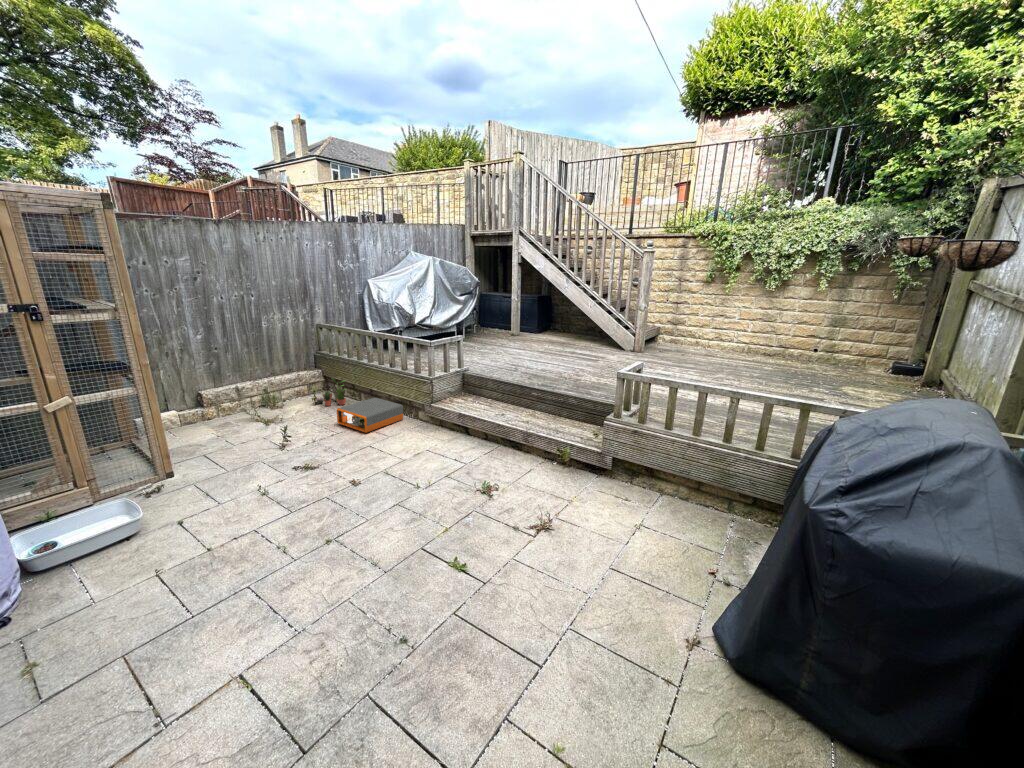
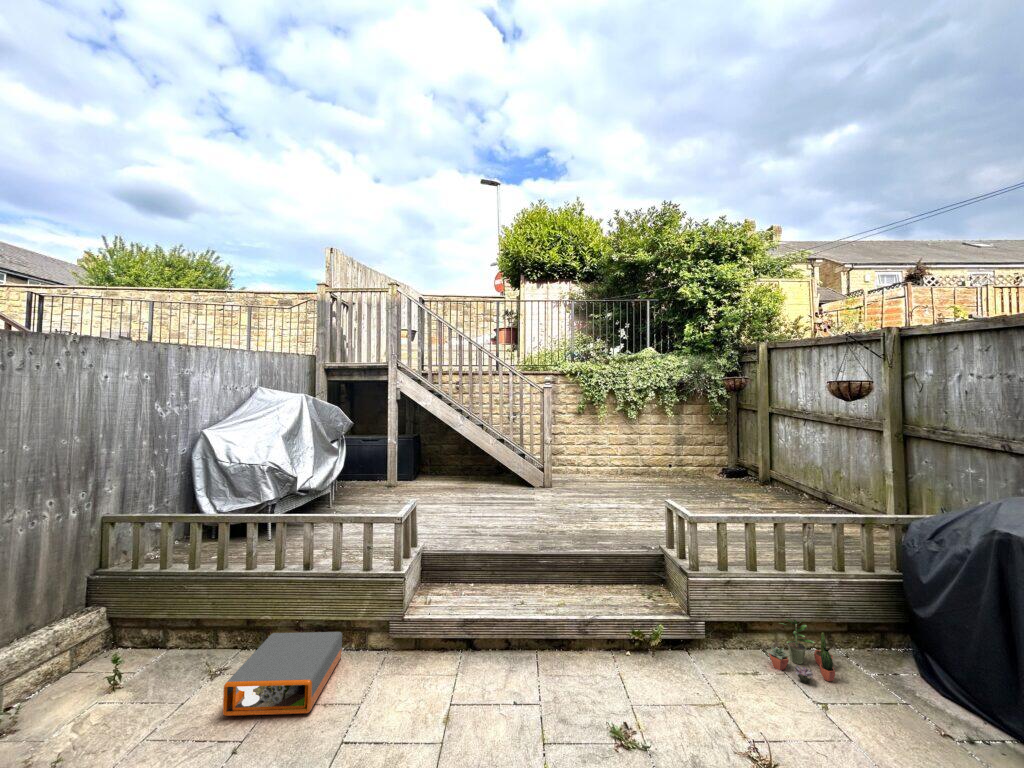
potted plant: present [316,379,346,406] -> present [767,618,835,683]

